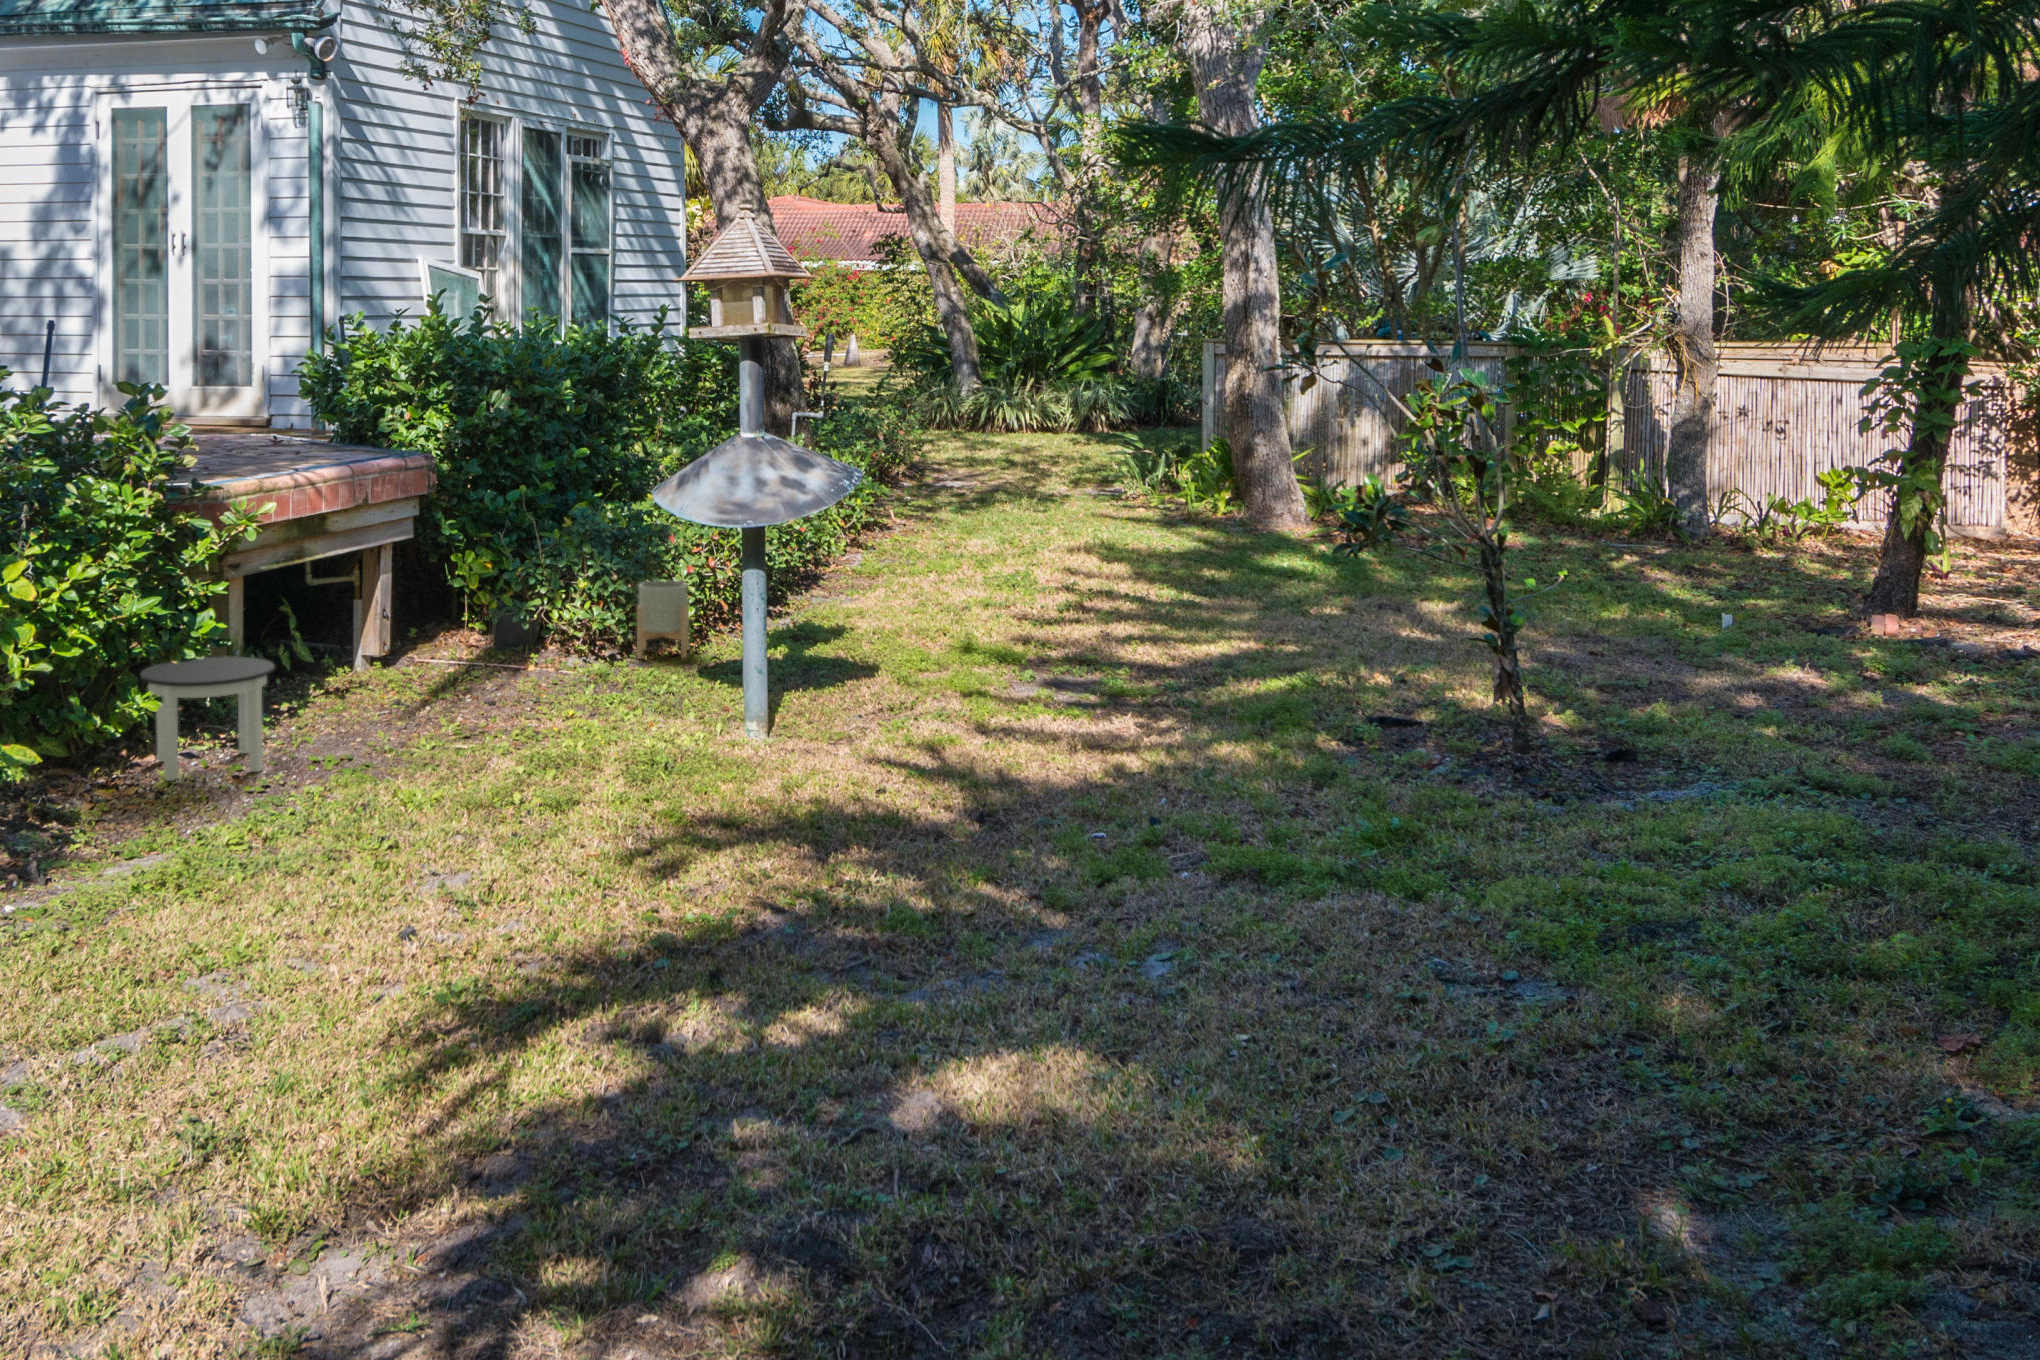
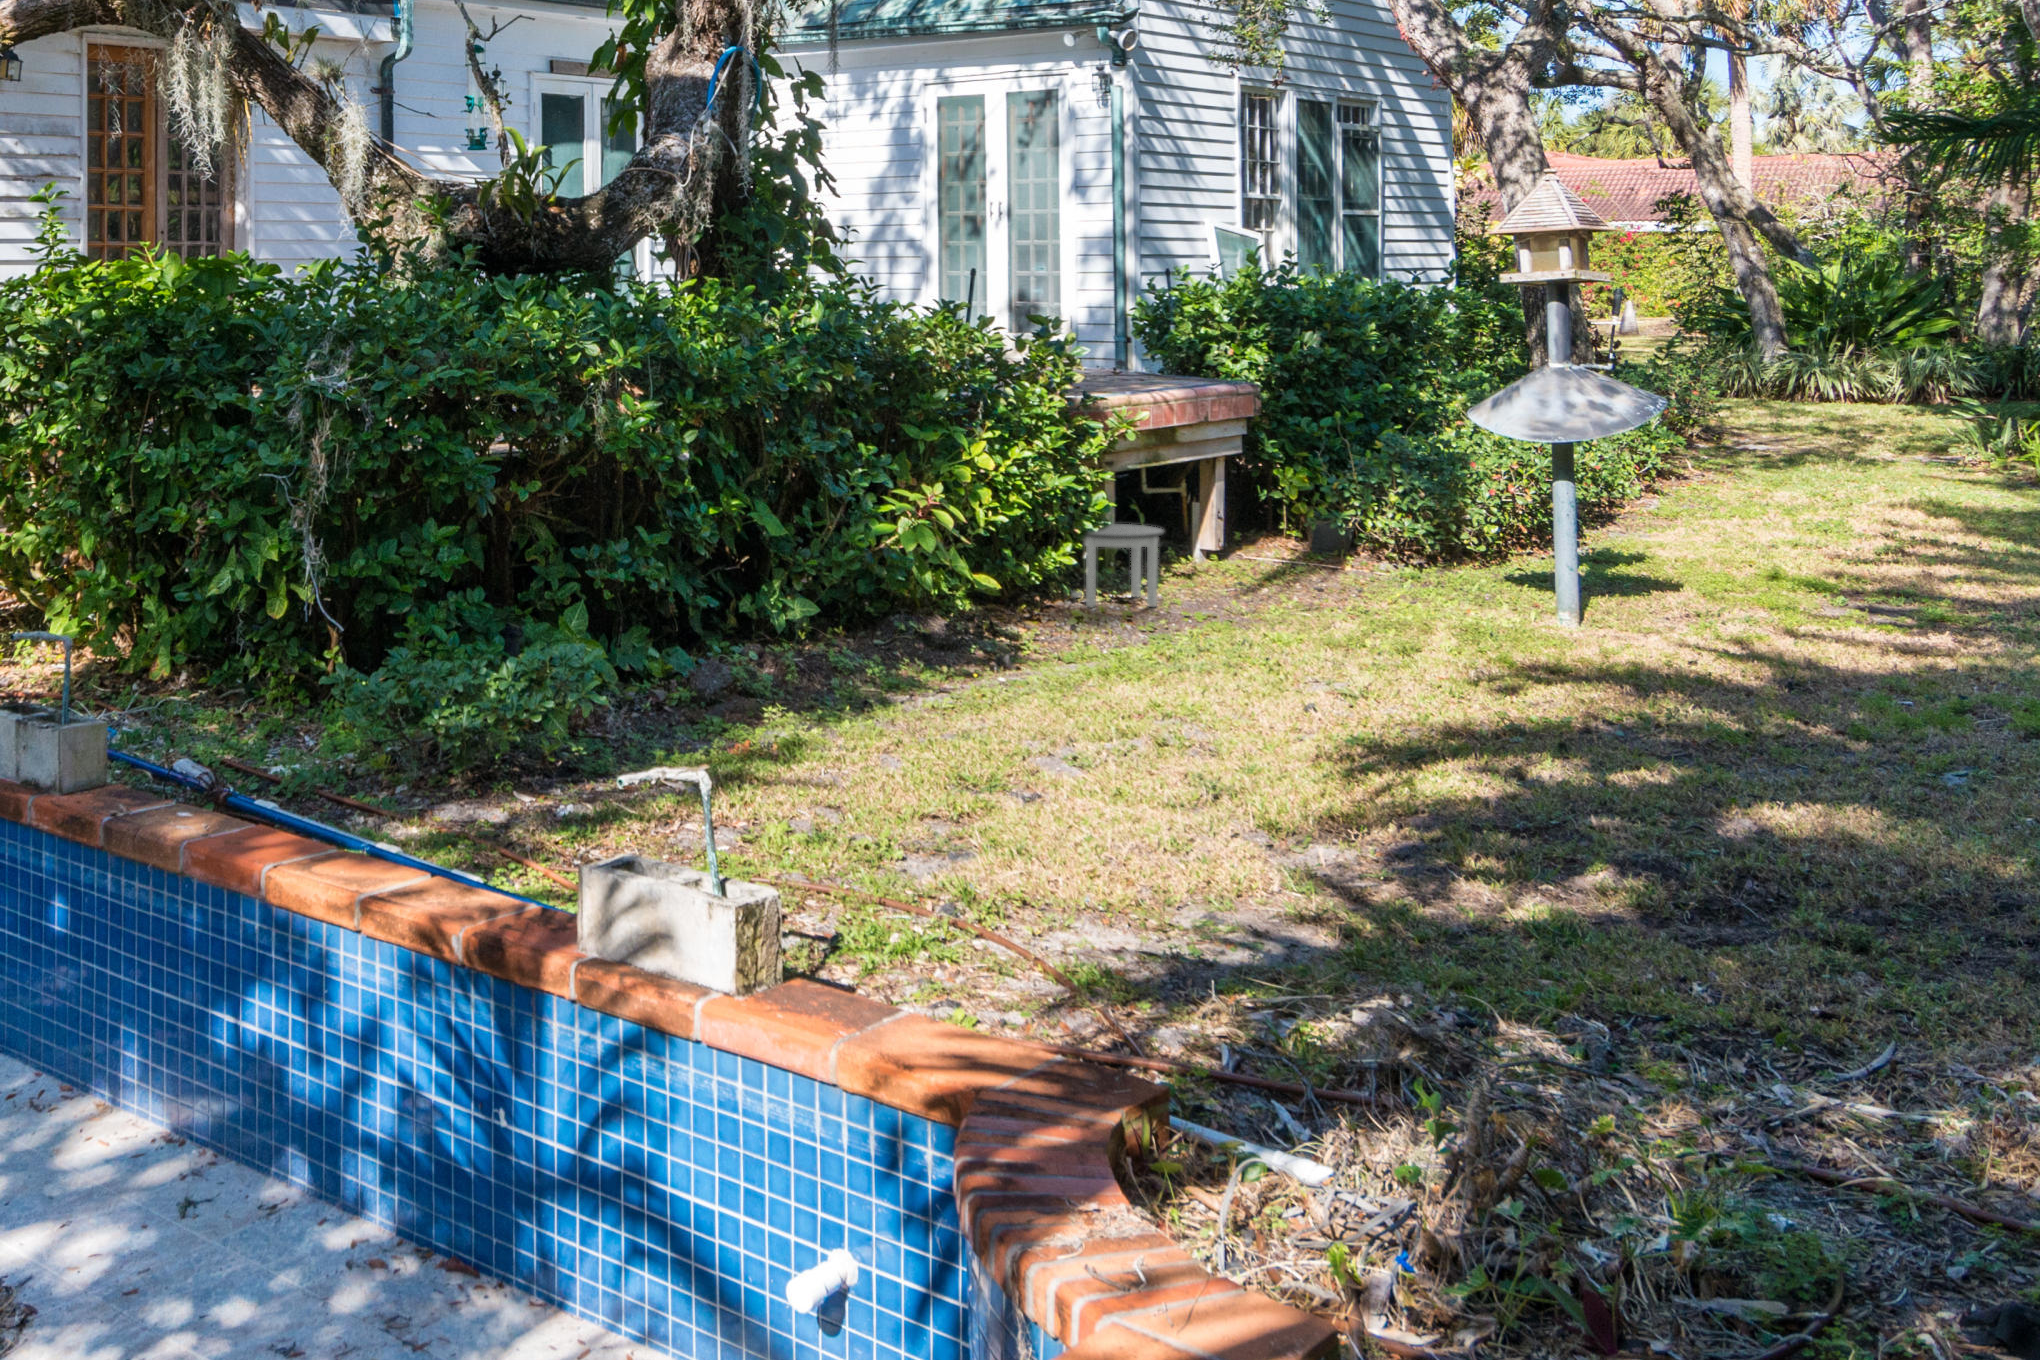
planter: present [637,581,689,659] -> none [1441,498,1490,565]

